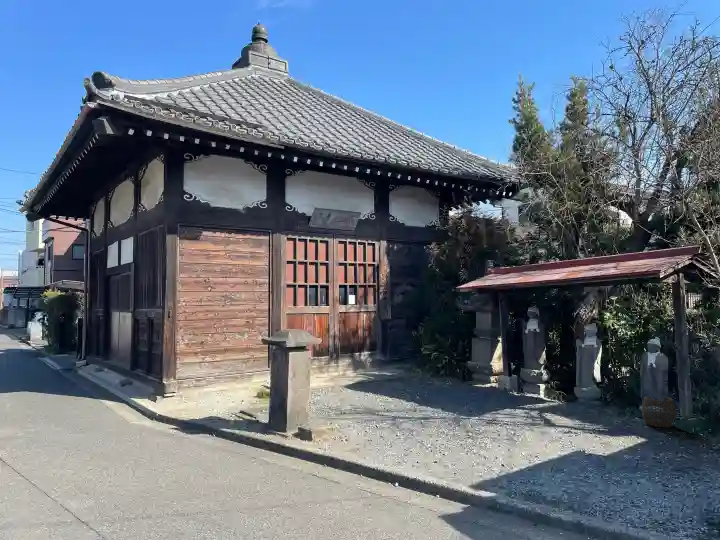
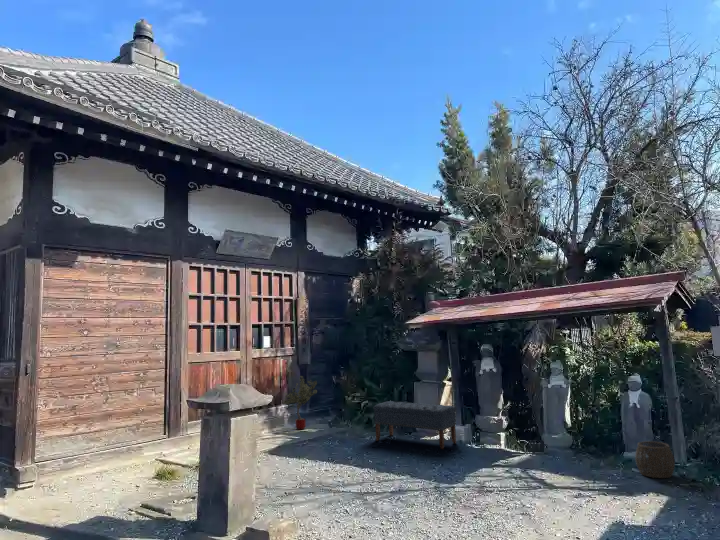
potted tree: none [363,329,395,374] -> present [282,376,317,430]
bench: none [433,353,503,394] -> present [373,401,456,449]

